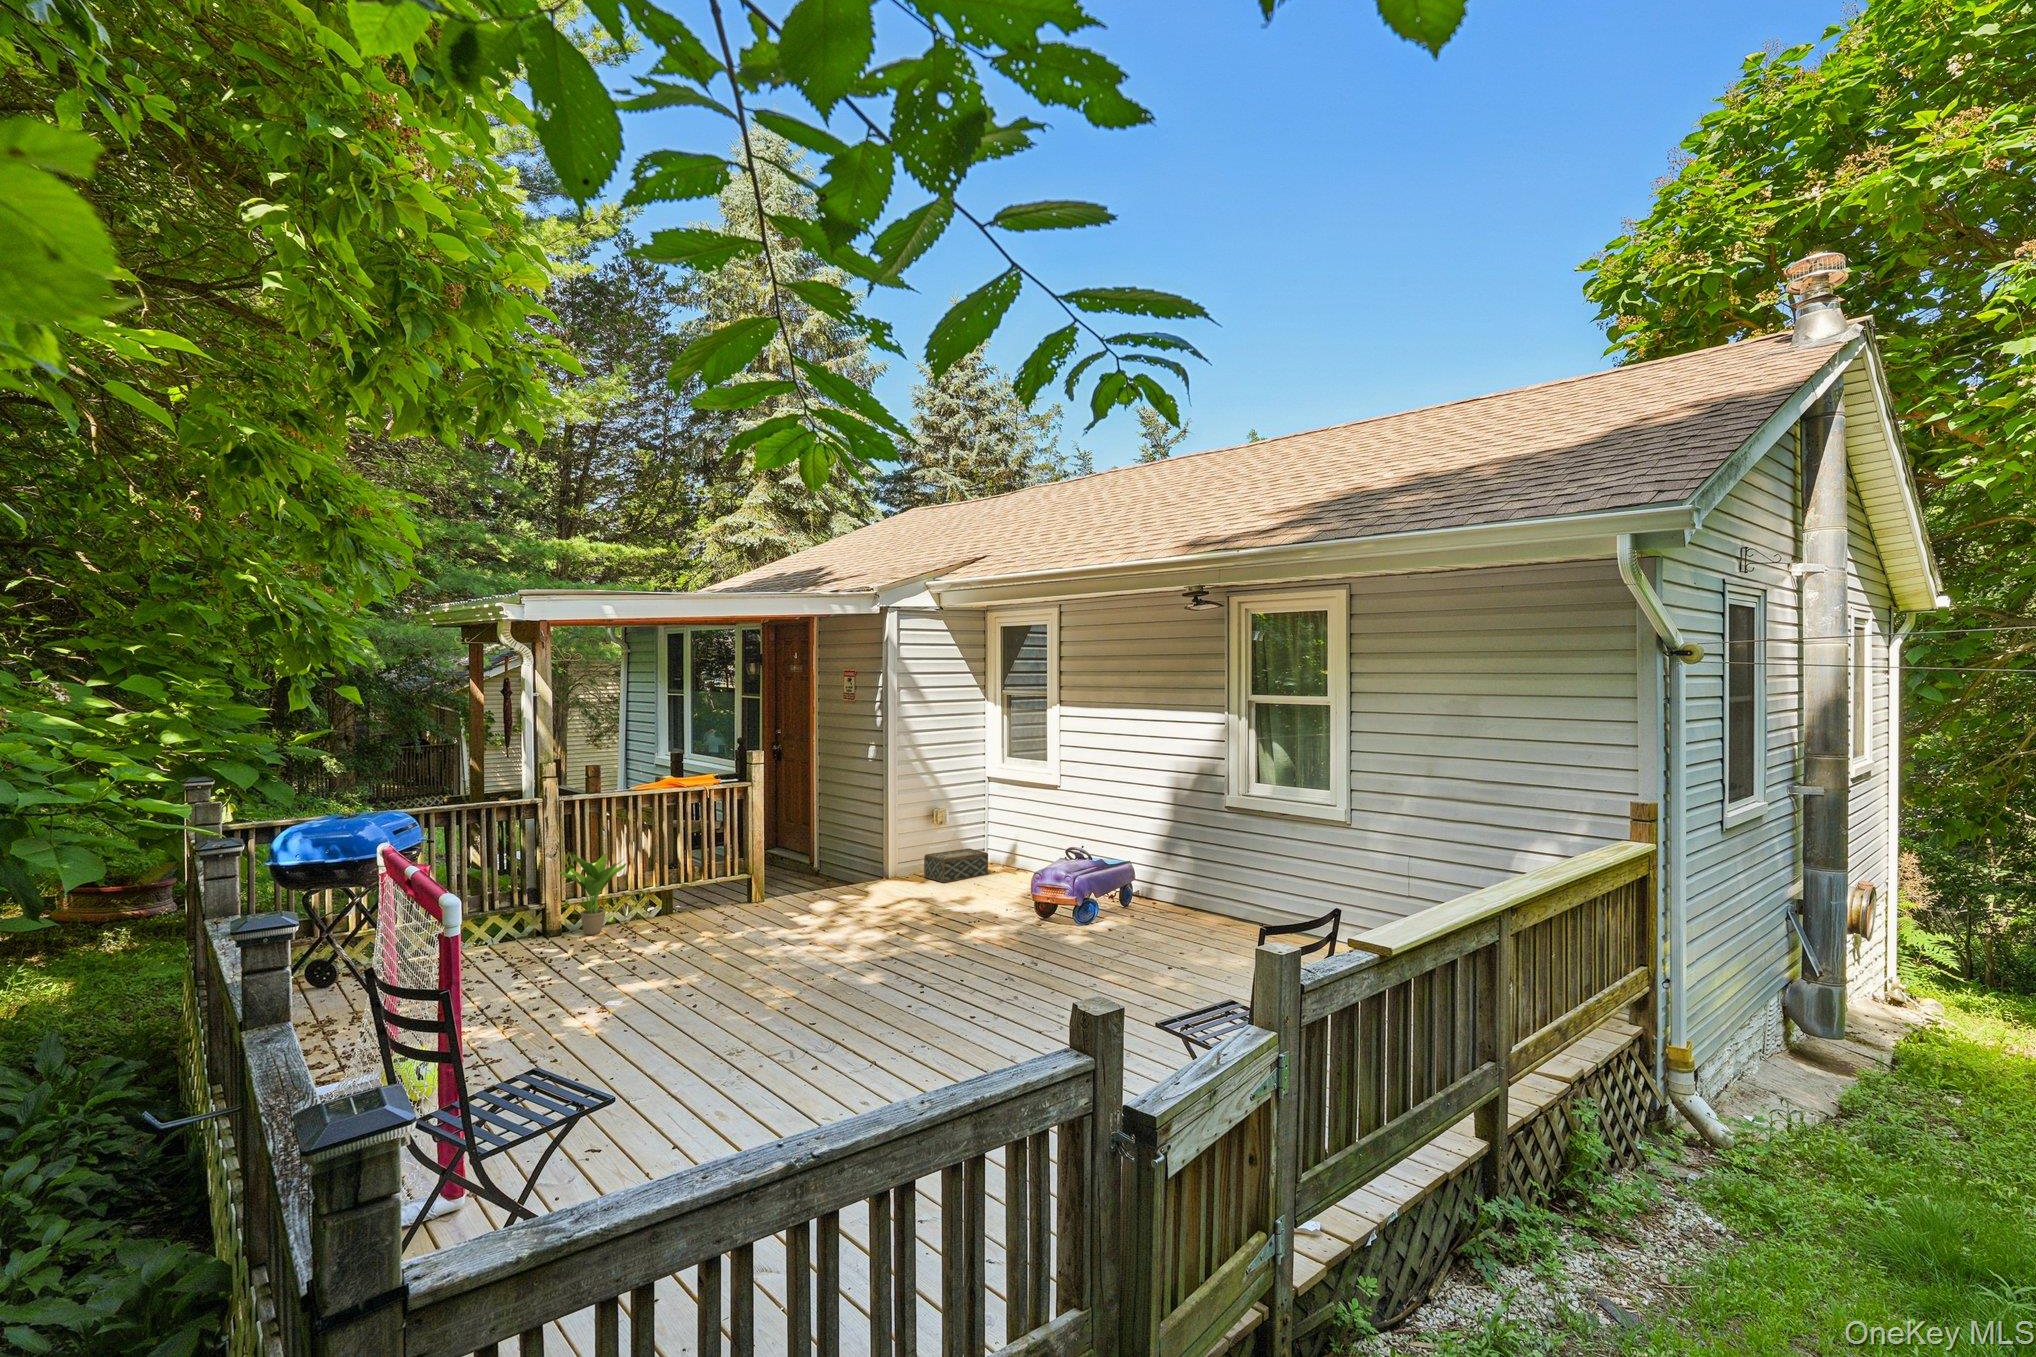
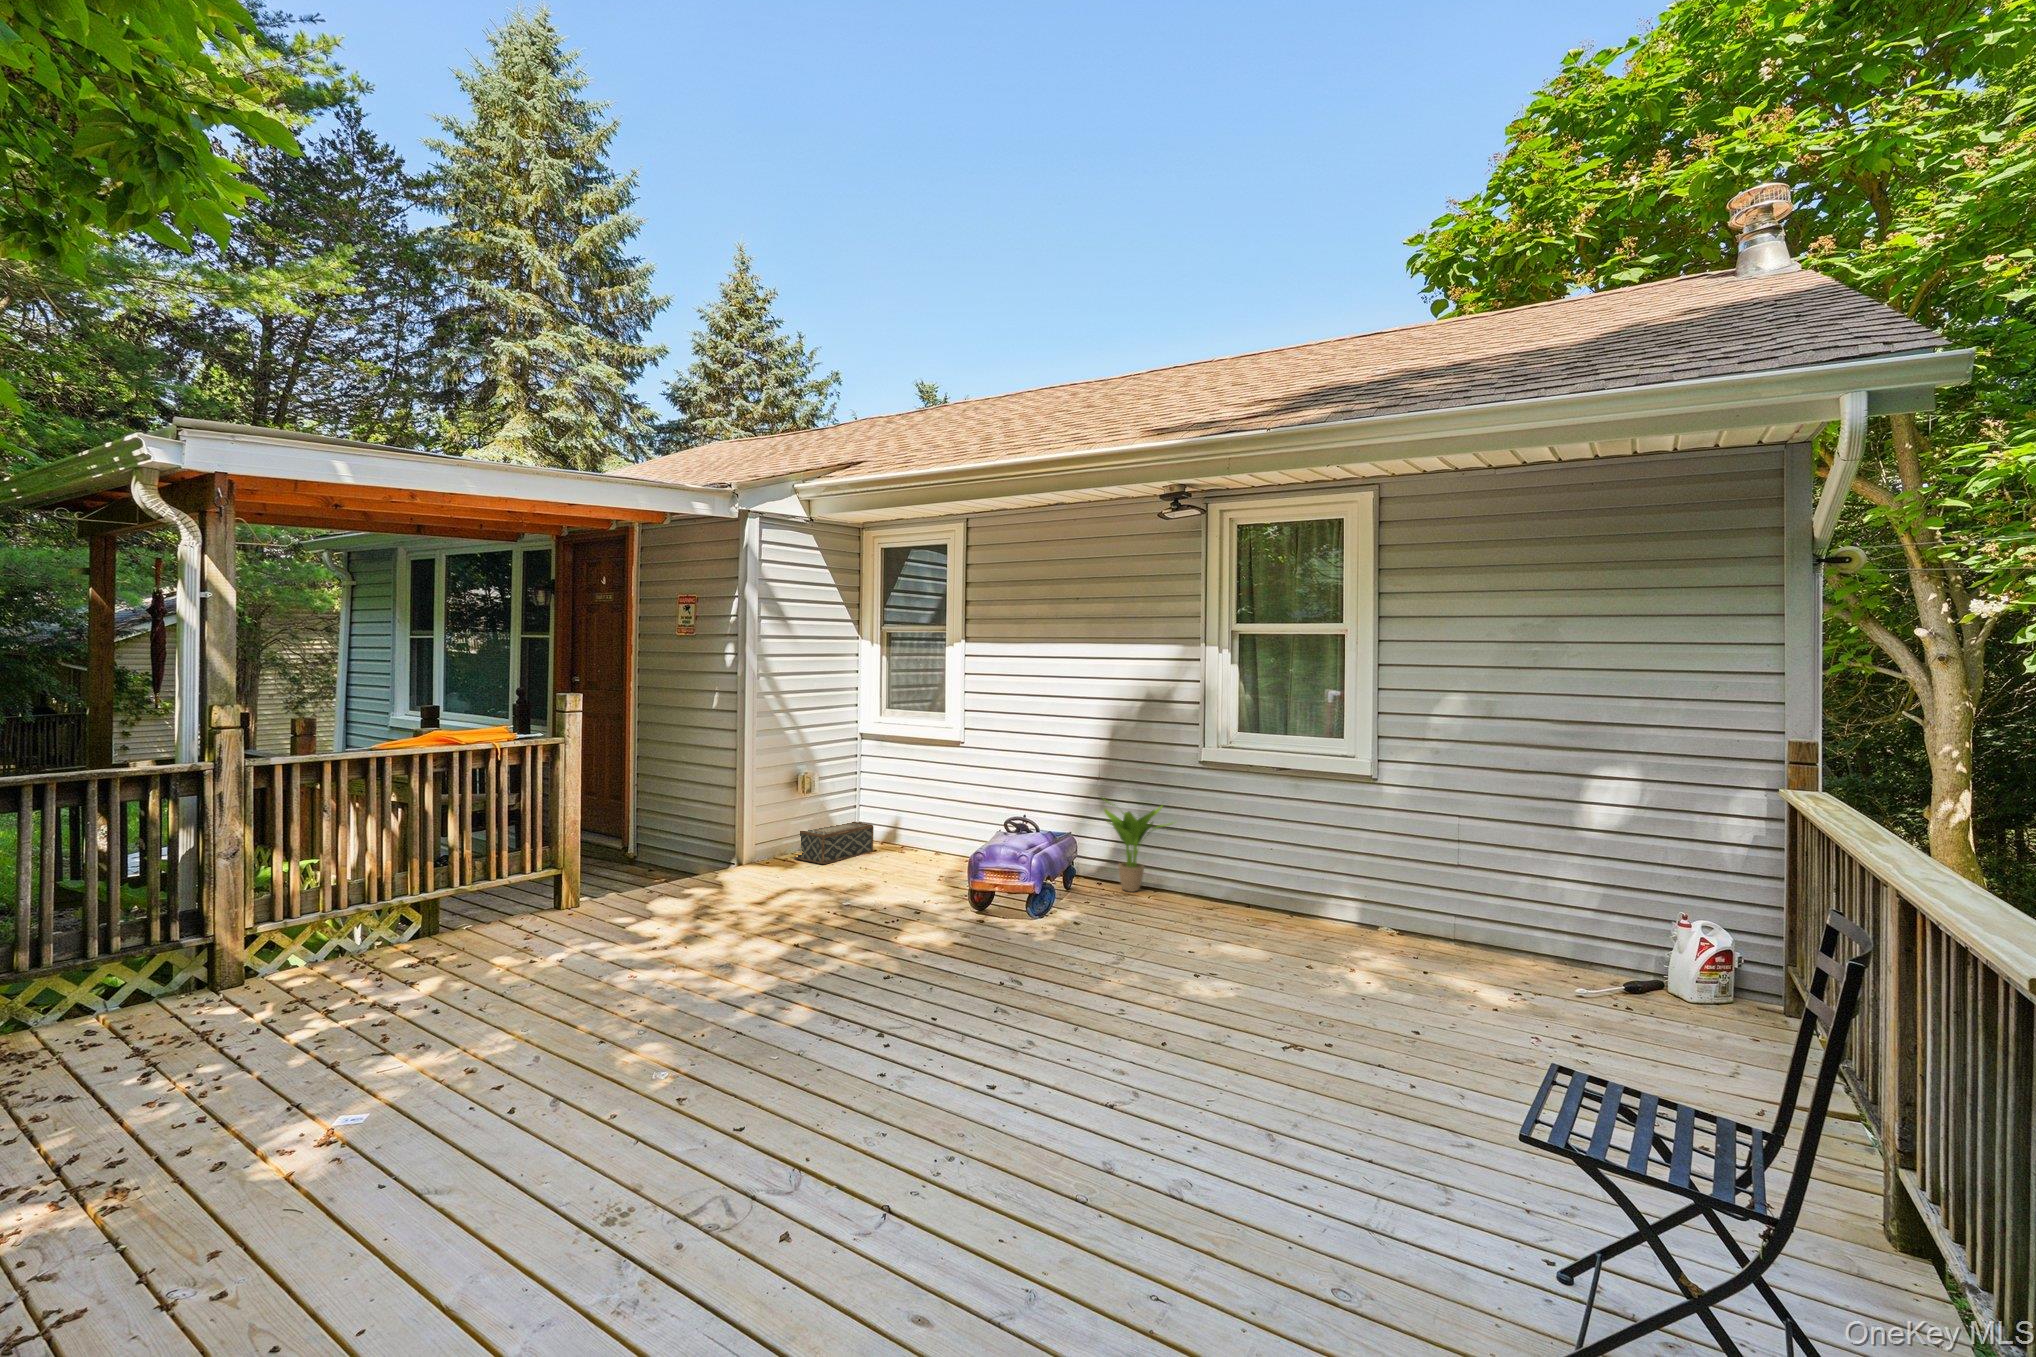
potted plant: present [556,854,626,935] -> present [1104,800,1172,892]

